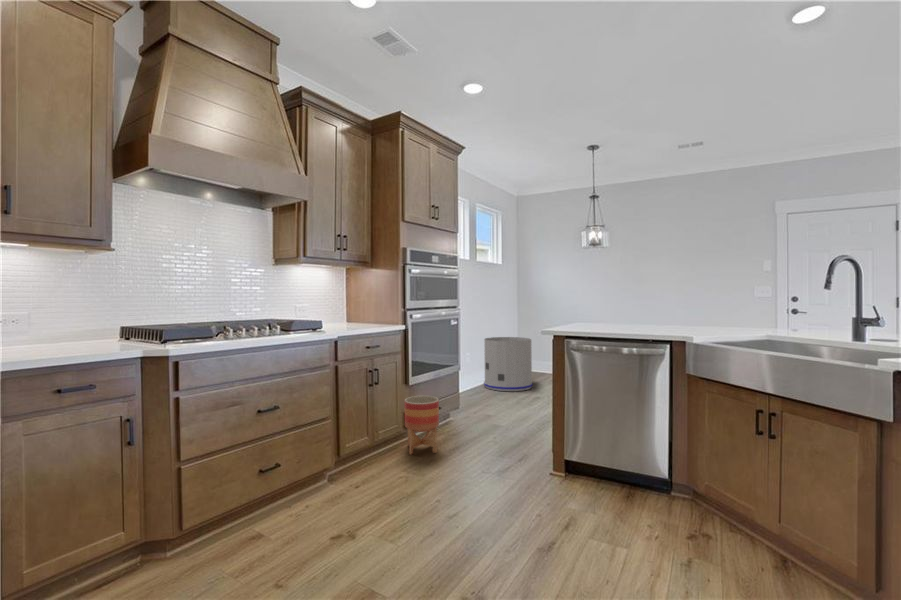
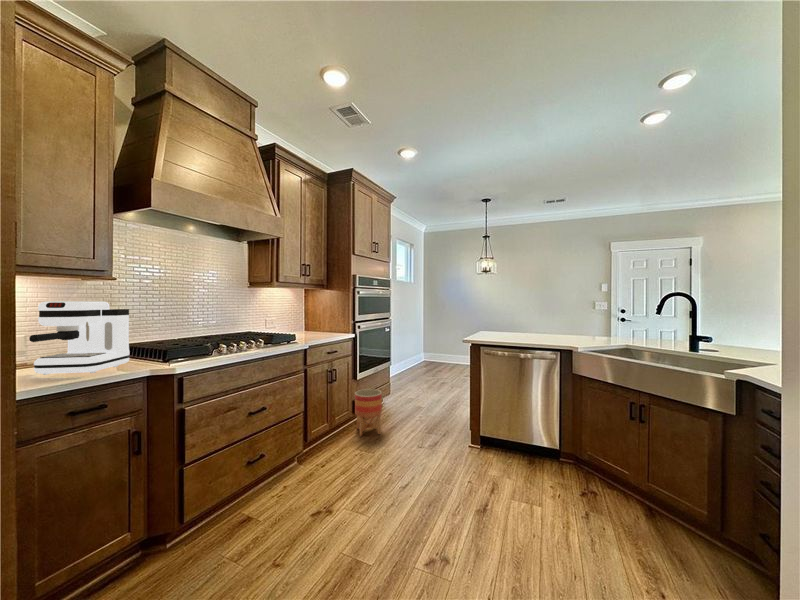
coffee maker: none [9,270,120,351] -> present [29,301,130,375]
trash can: present [484,337,533,391] -> none [404,337,441,379]

